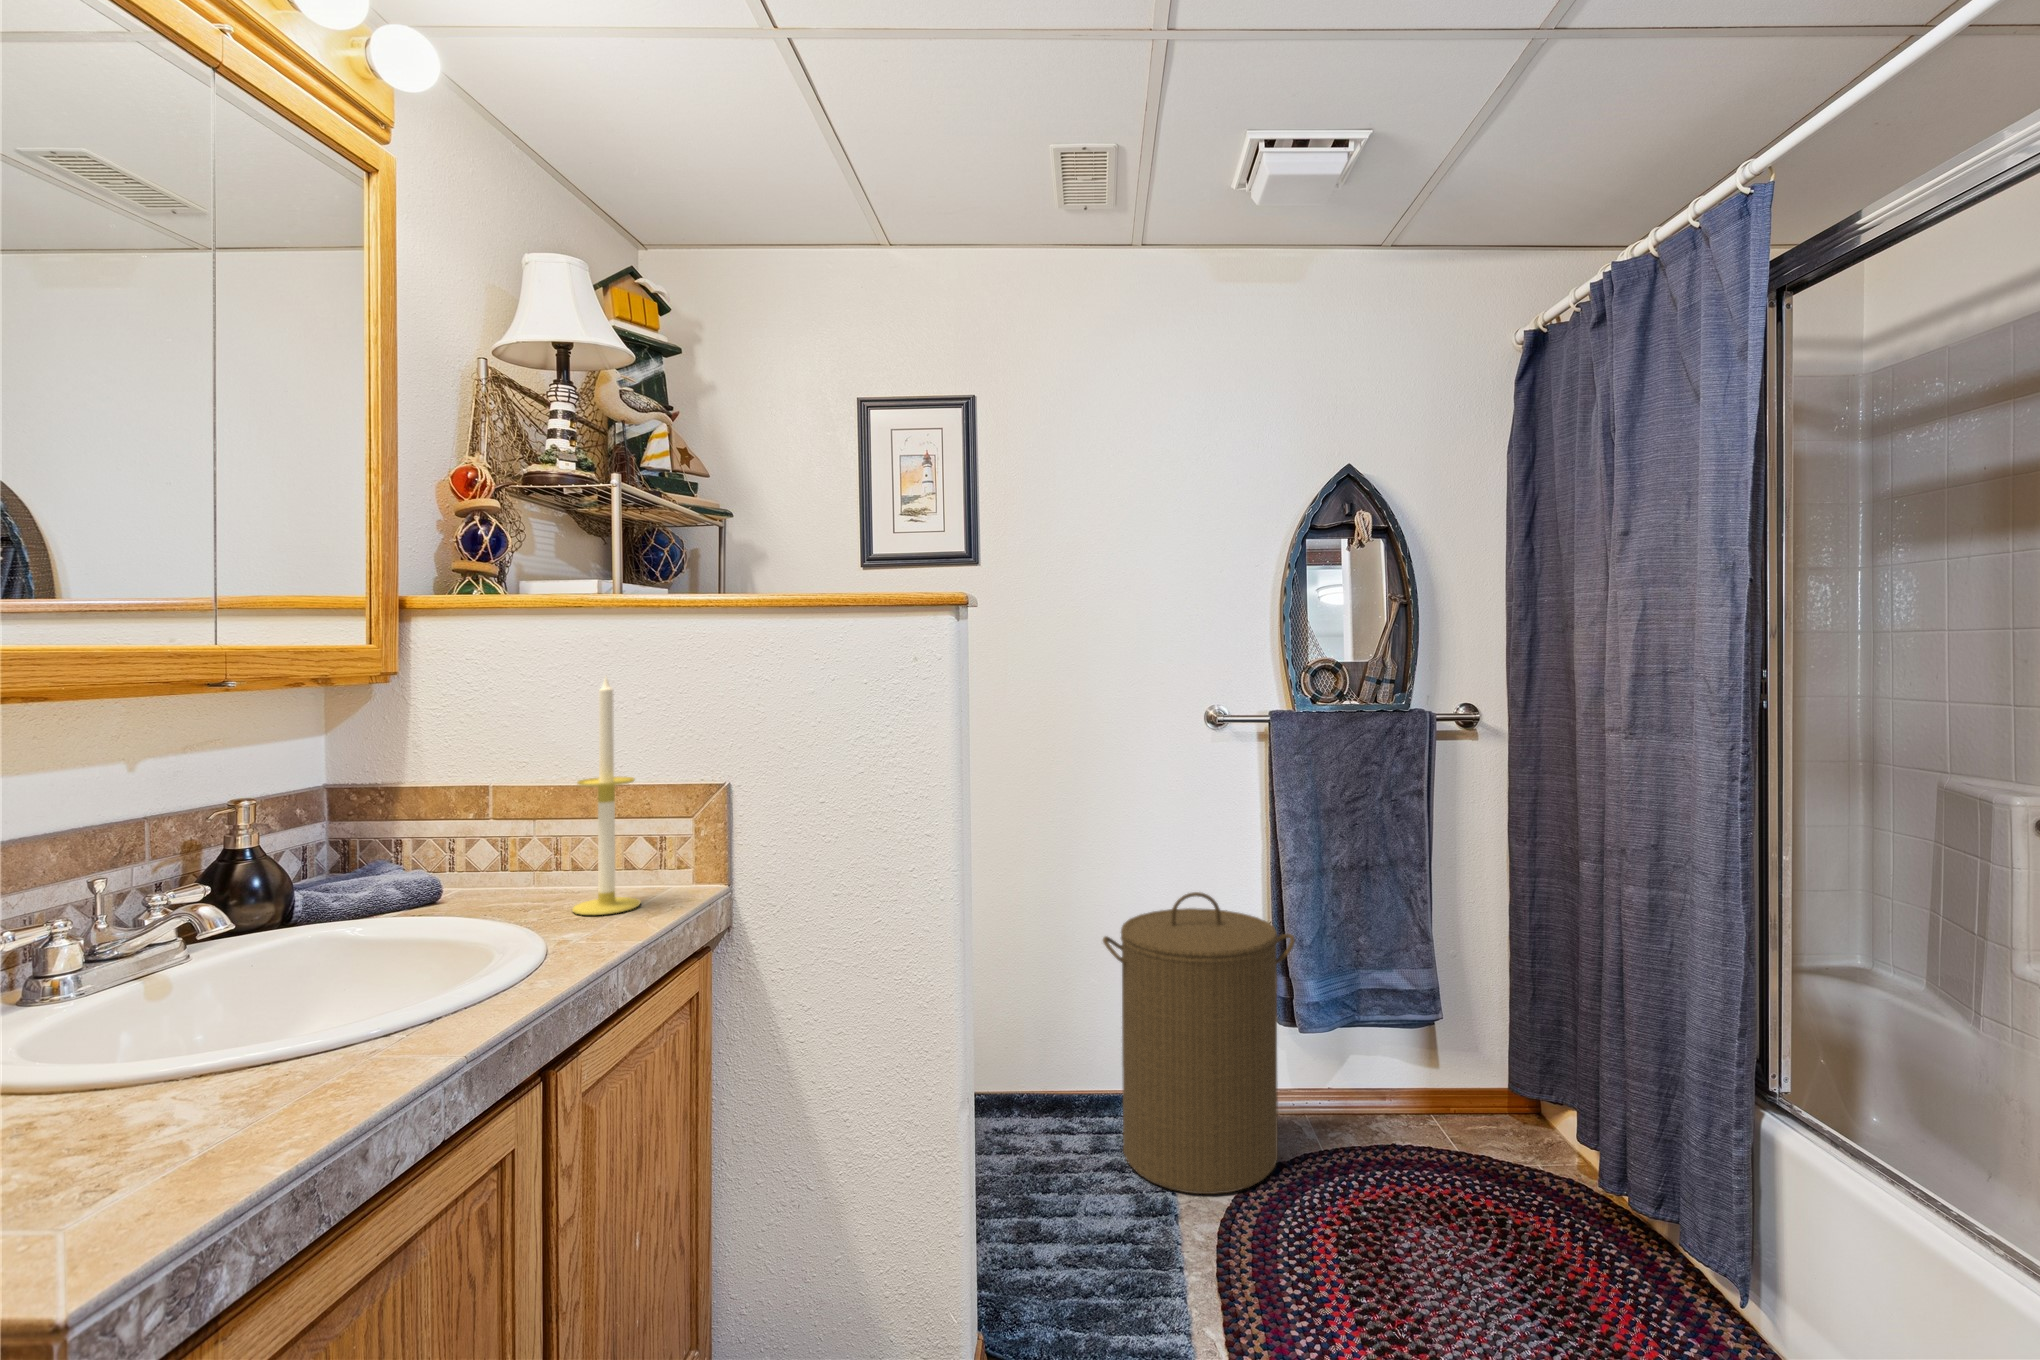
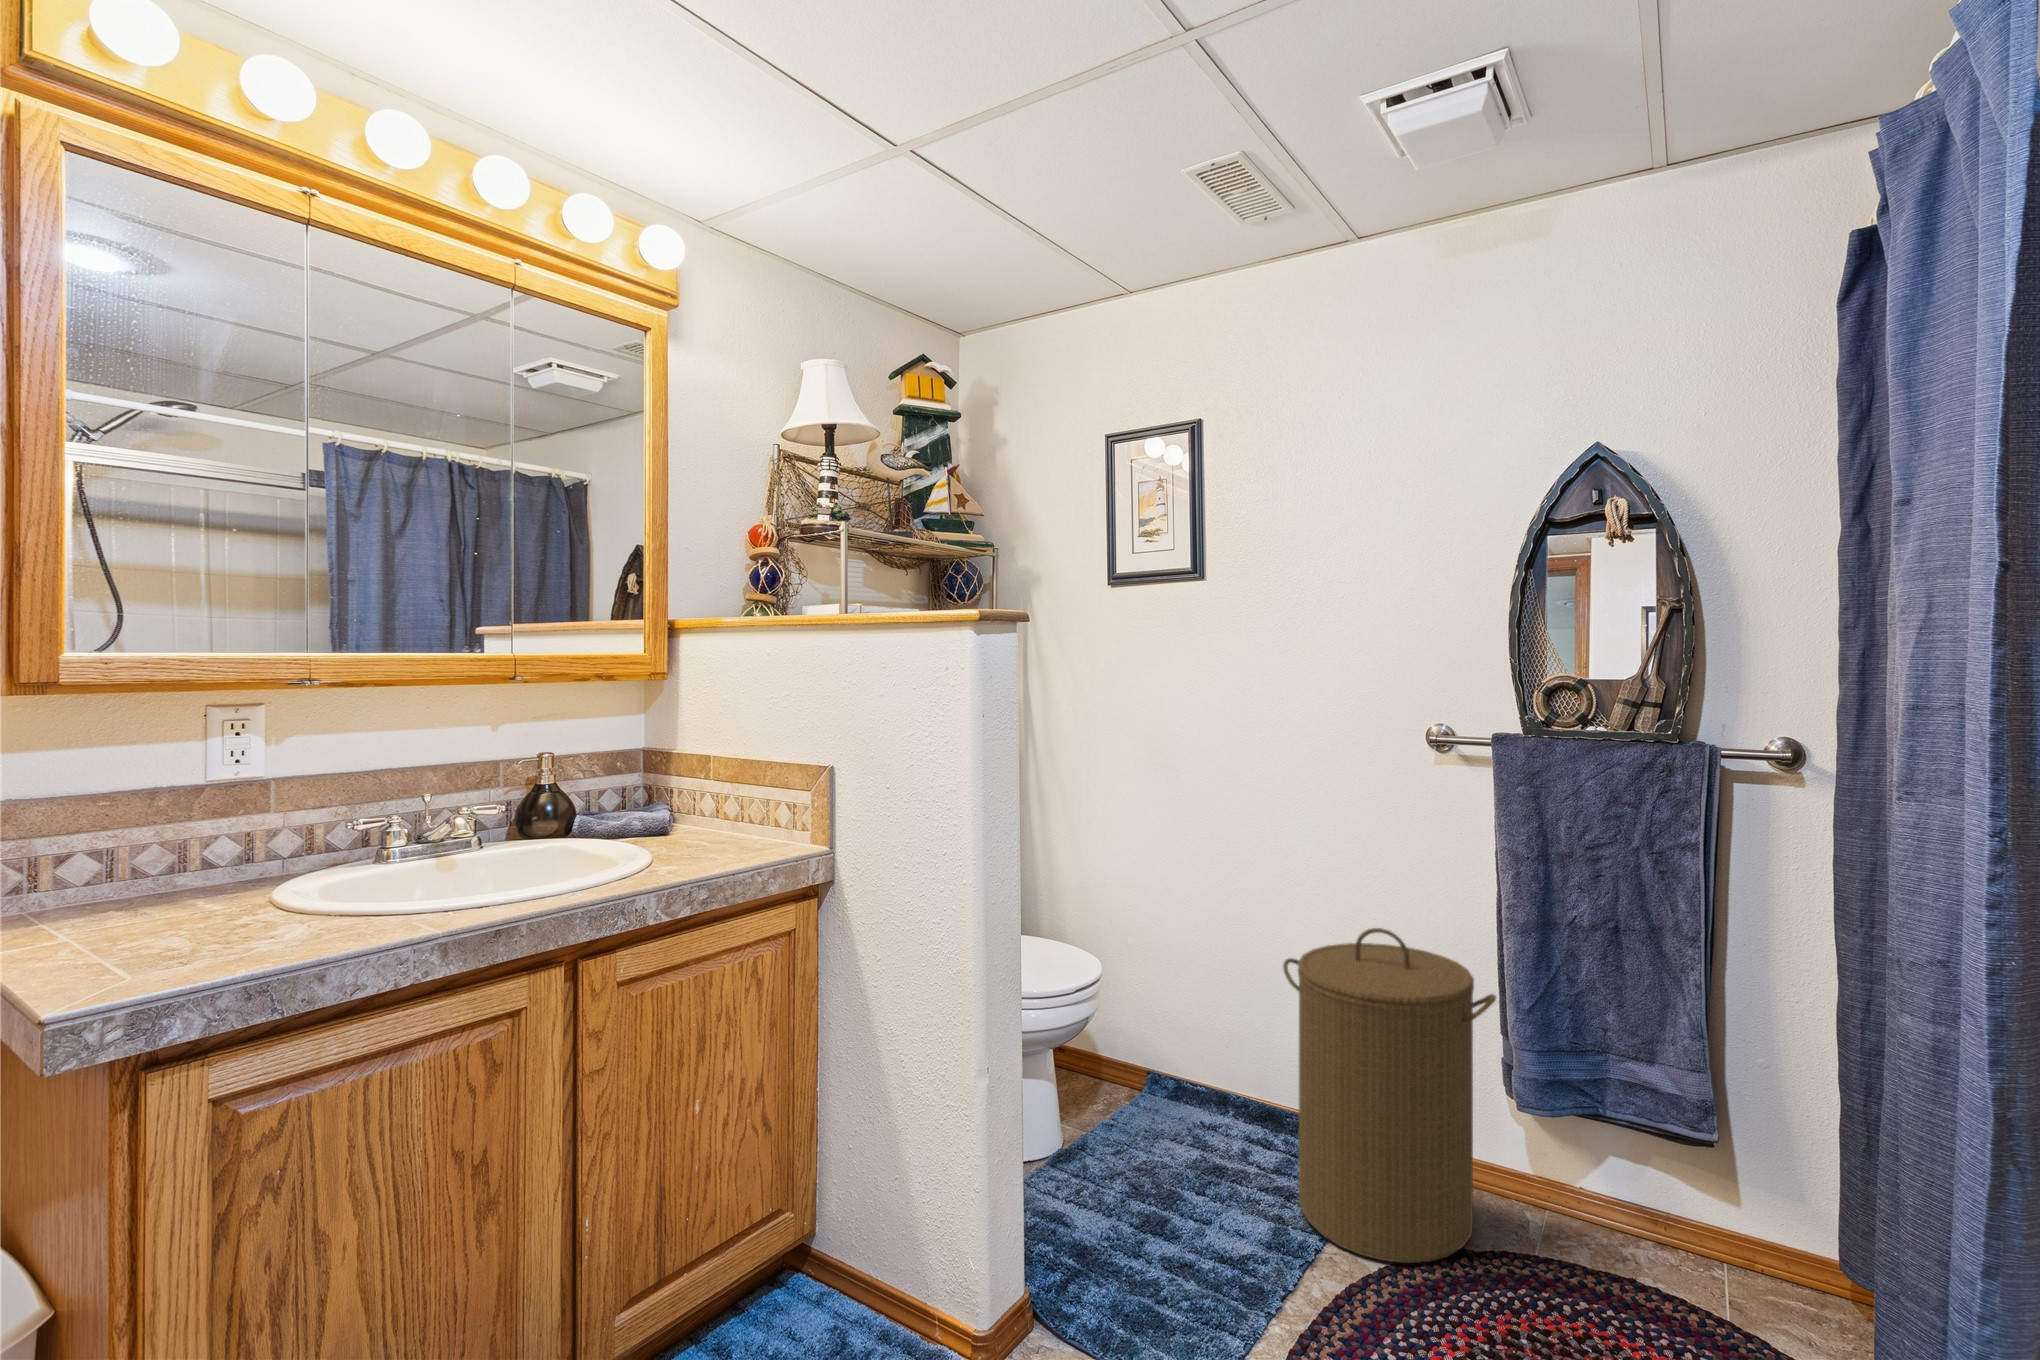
candle: present [572,676,640,915] -> none [708,678,757,857]

